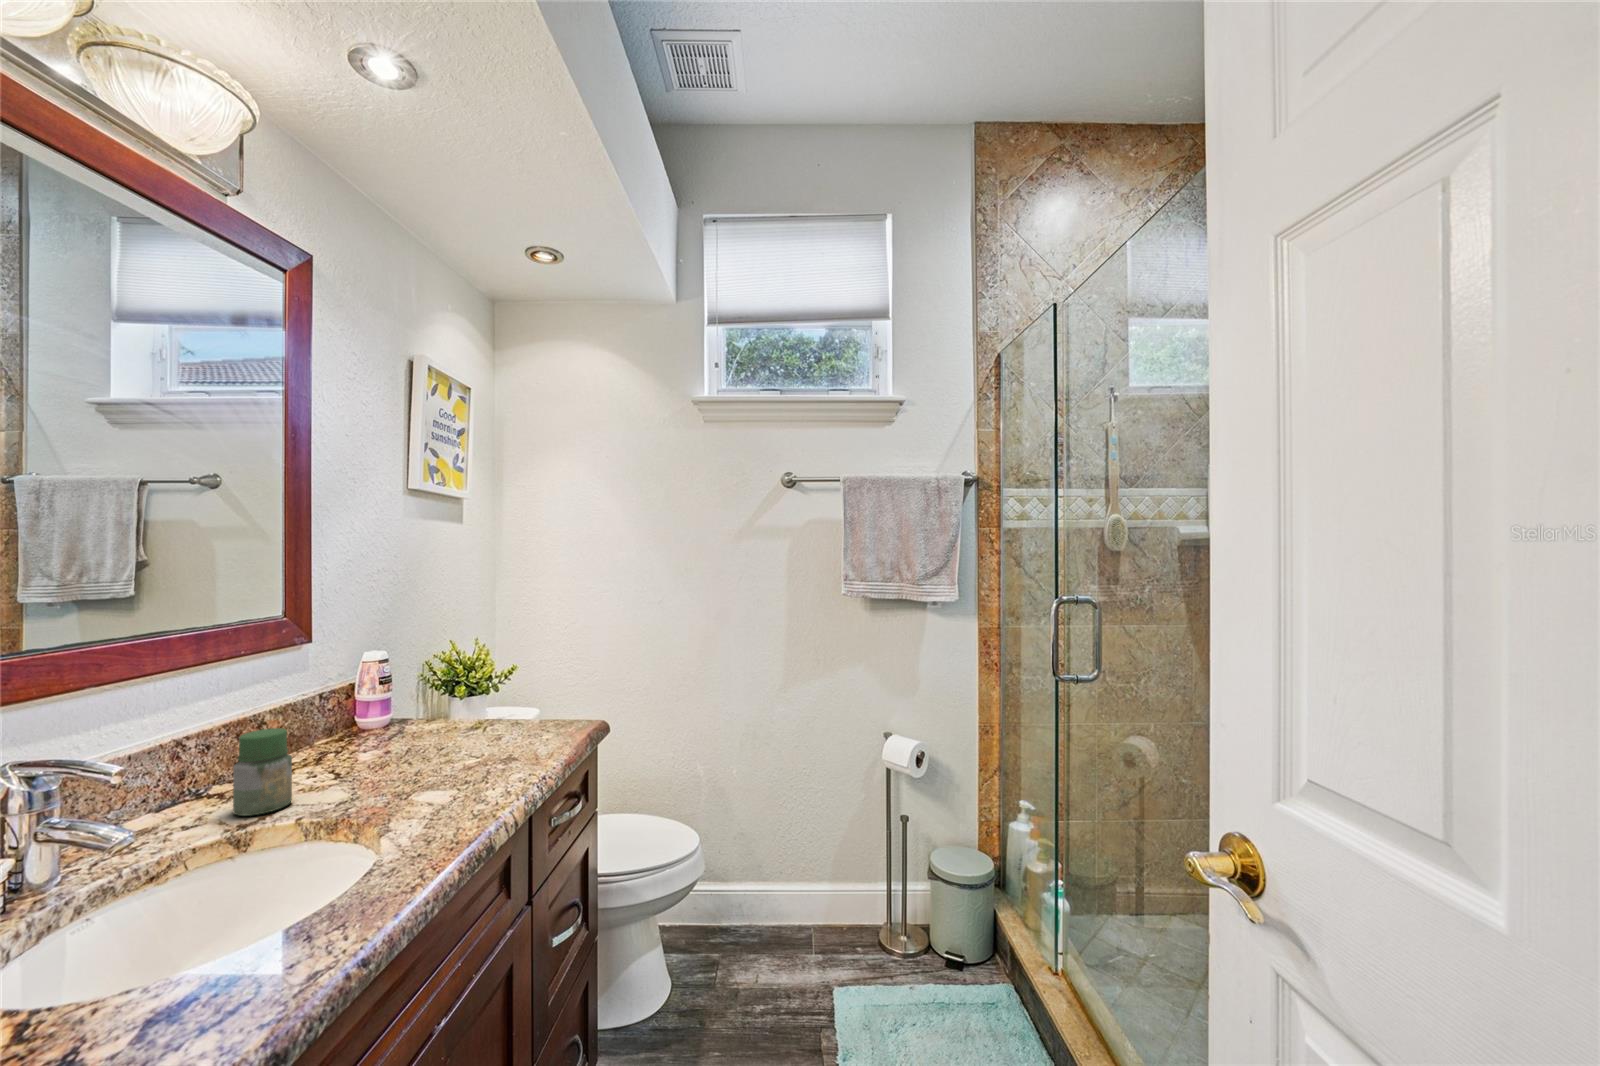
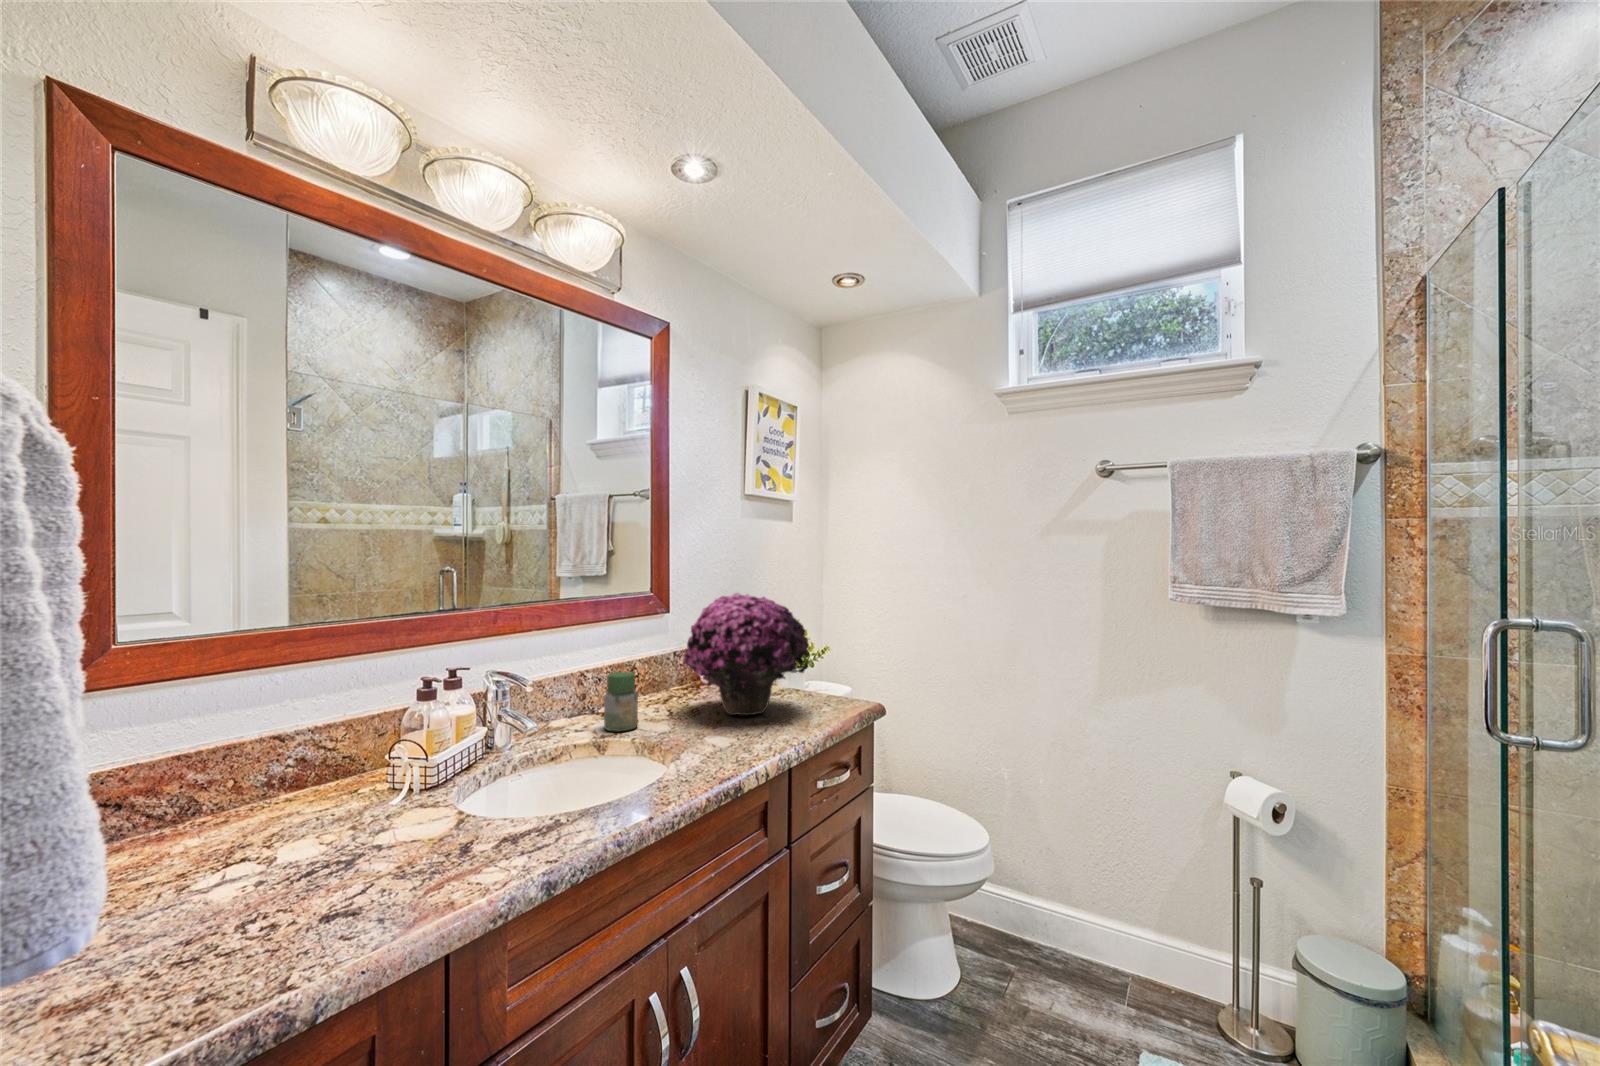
flower: none [353,610,531,762] -> present [683,593,809,715]

